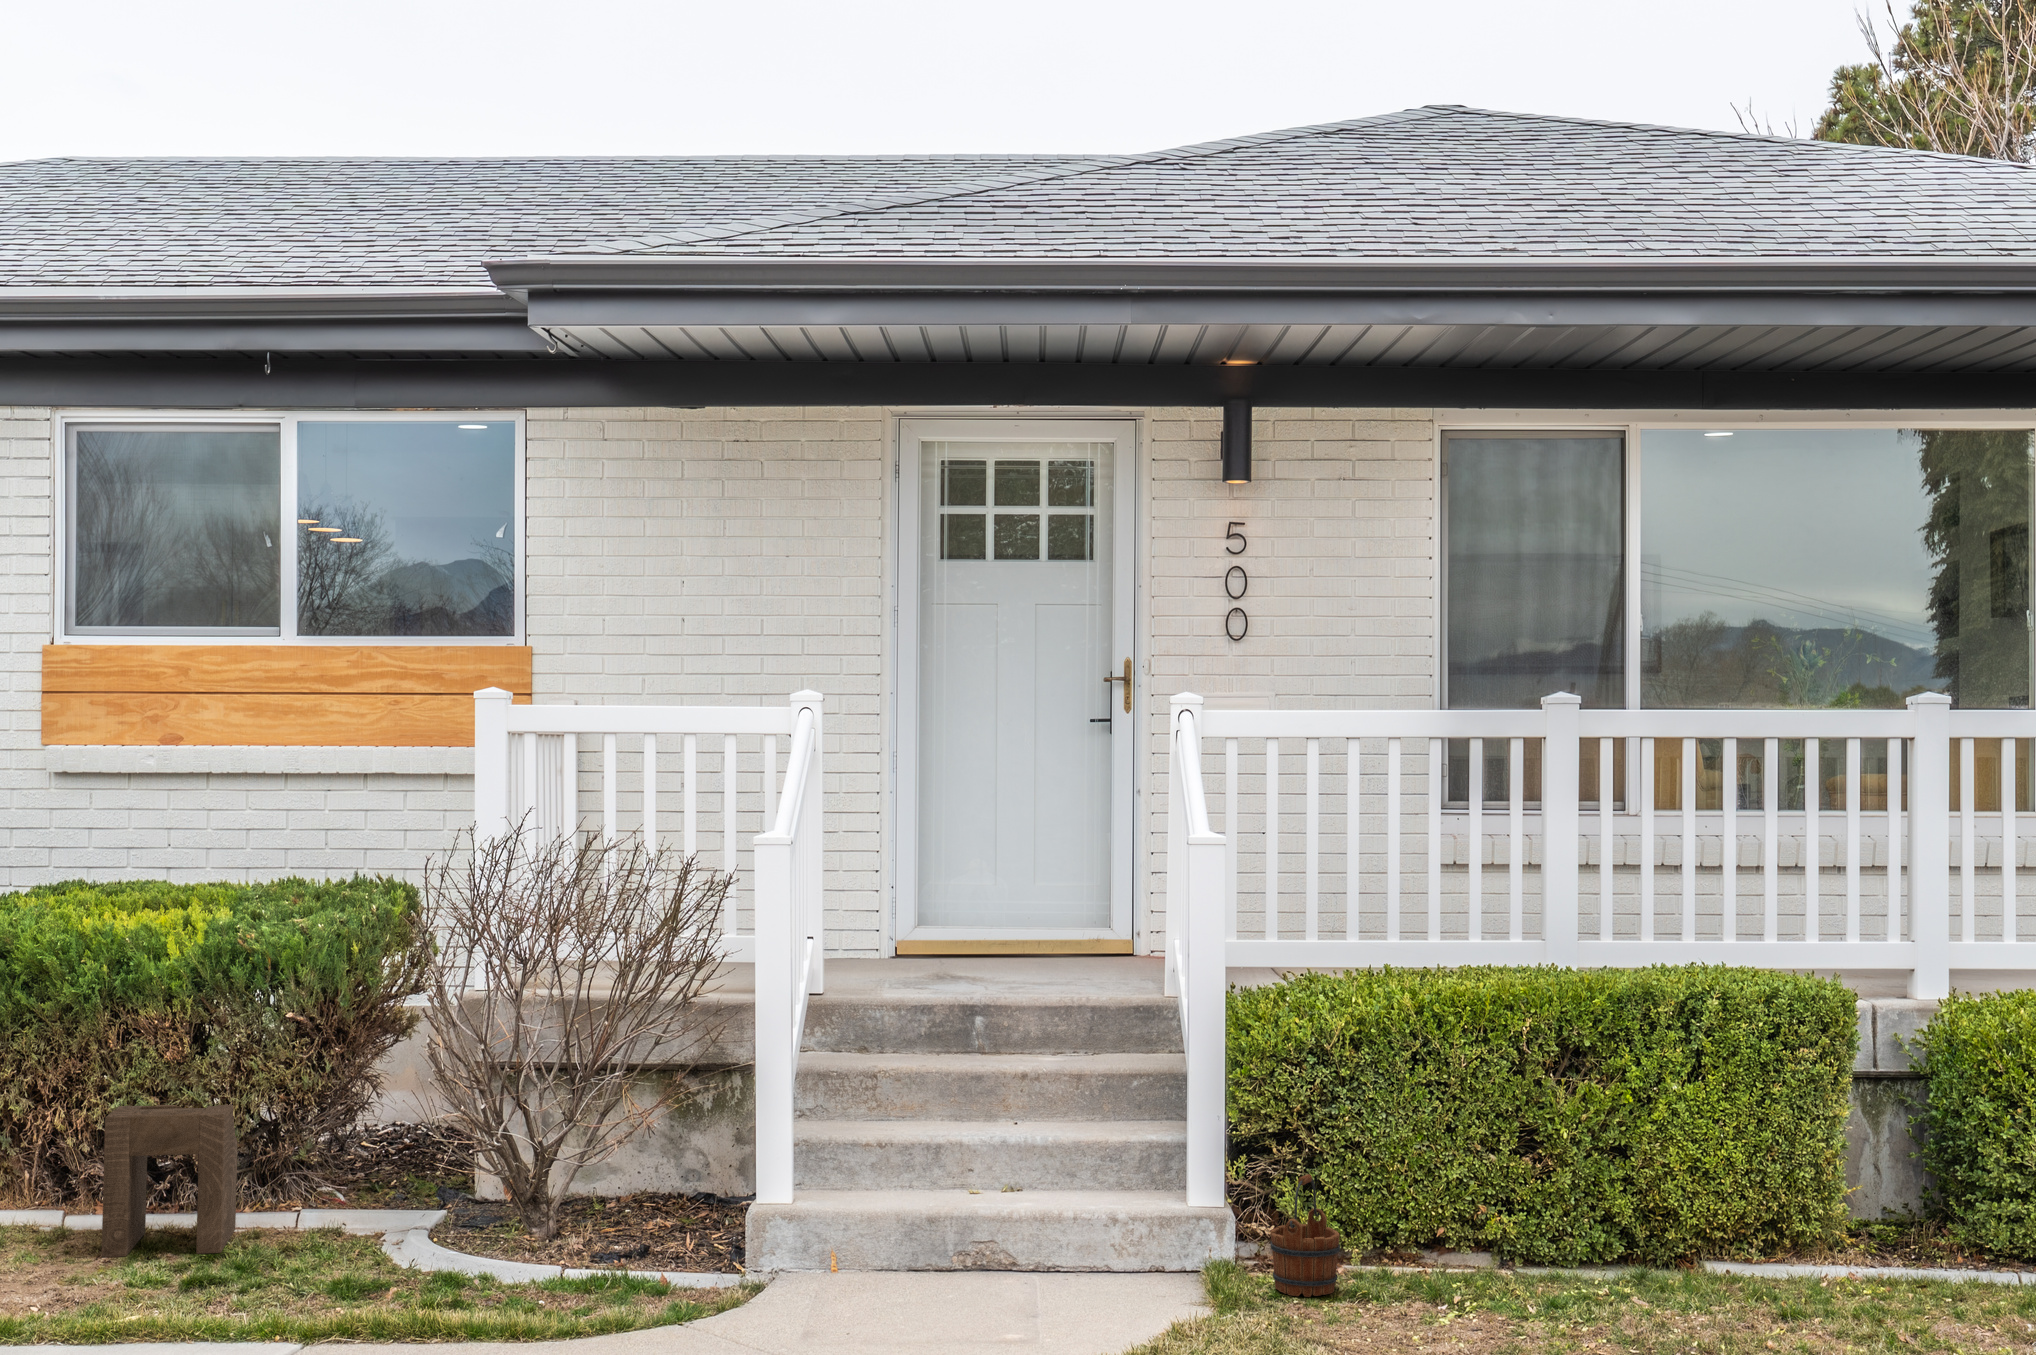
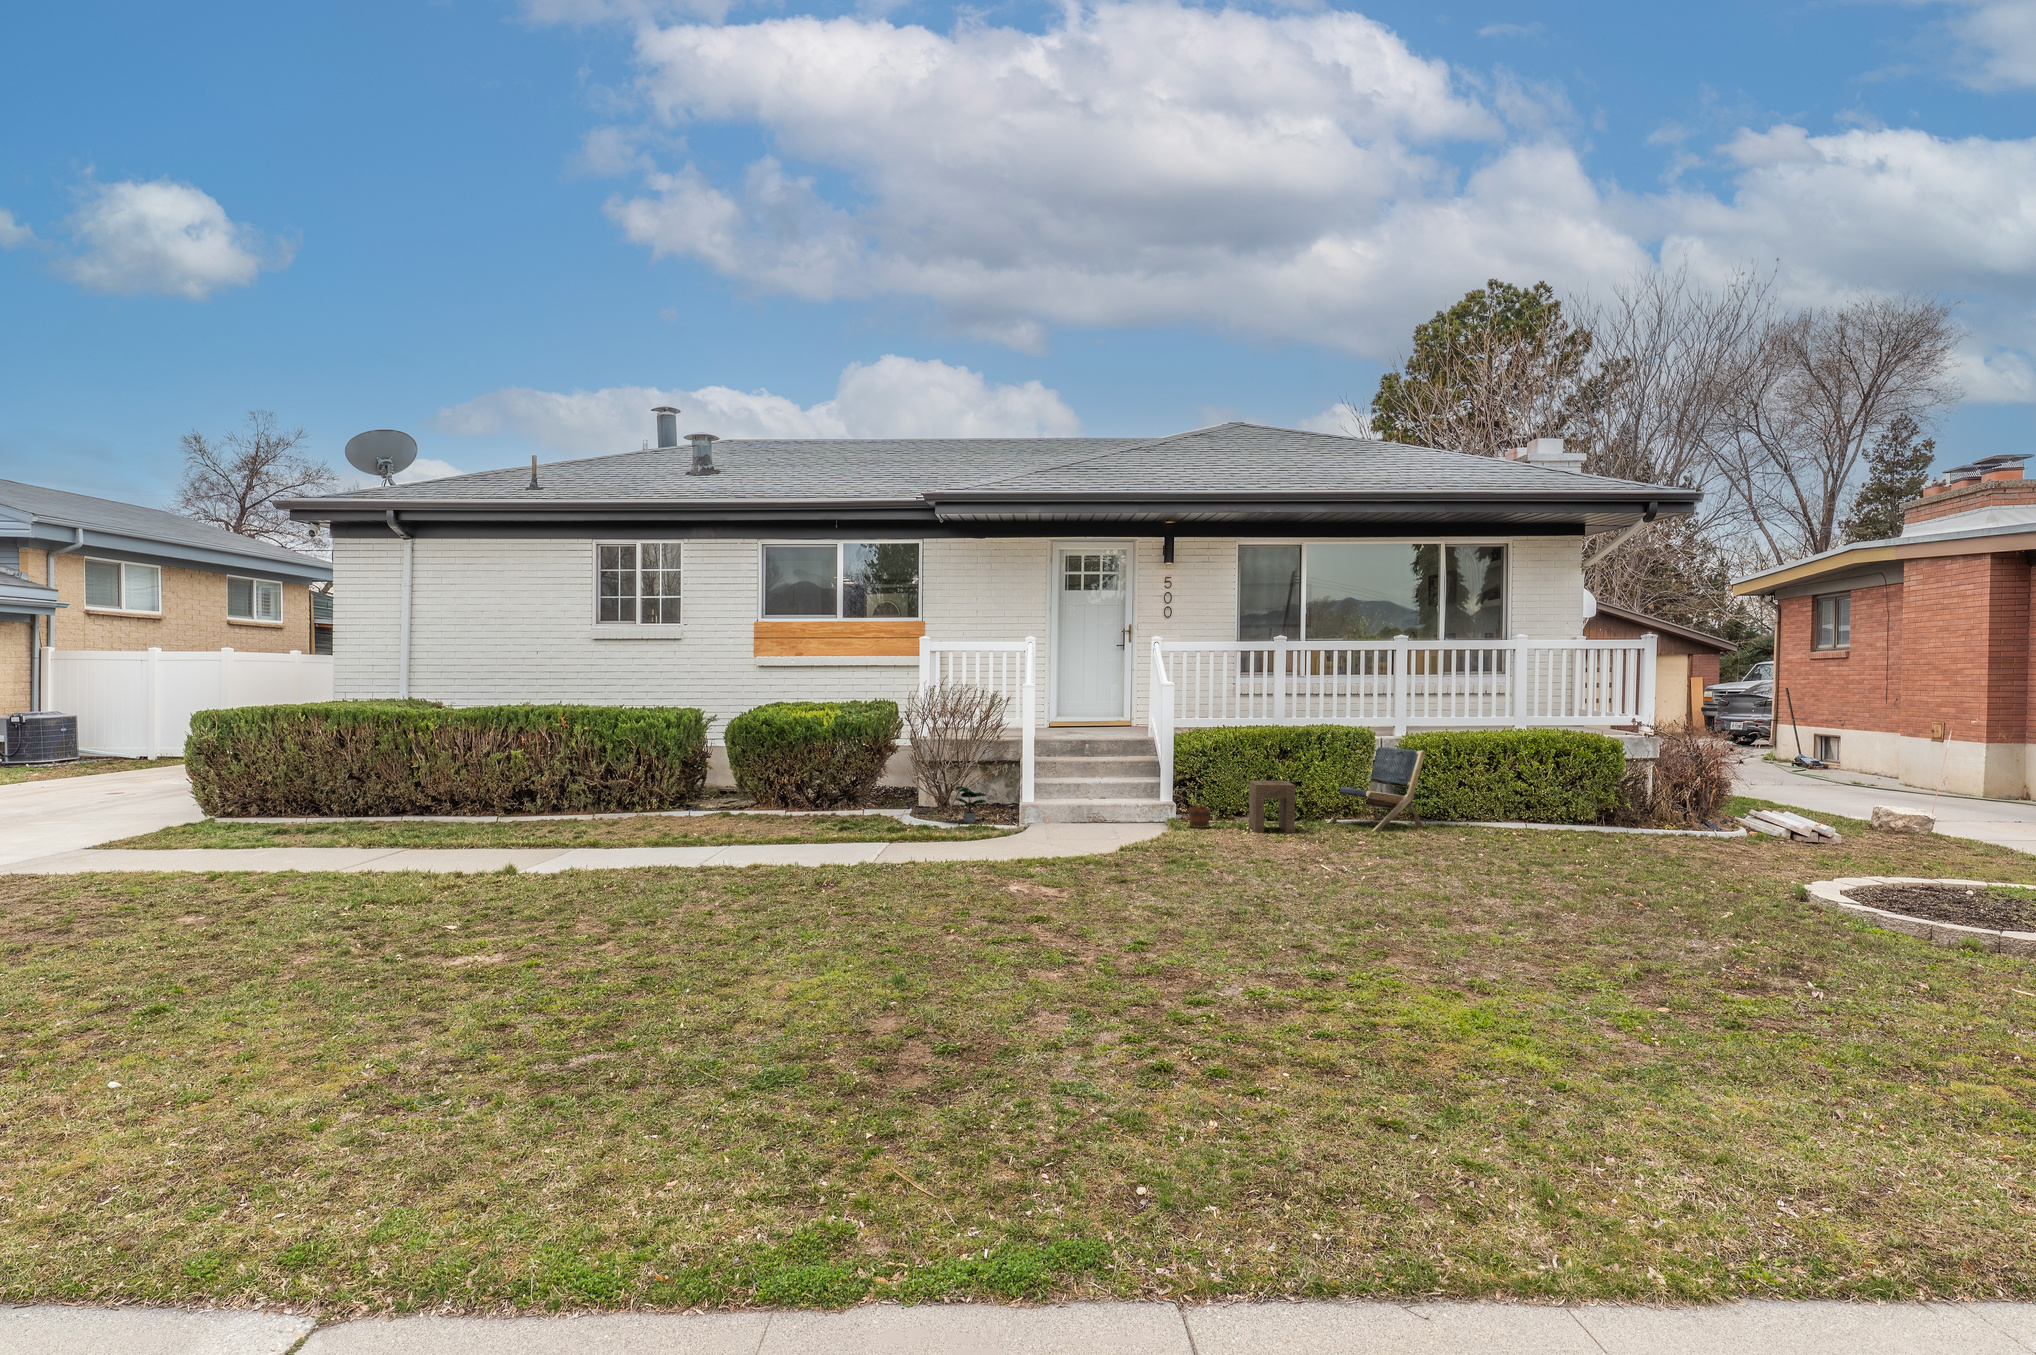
lounge chair: none [1708,1029,2019,1319] -> present [1327,746,1425,832]
stool: present [102,1104,238,1257] -> present [1249,781,1295,833]
potted plant: none [548,1148,653,1265] -> present [955,786,986,823]

